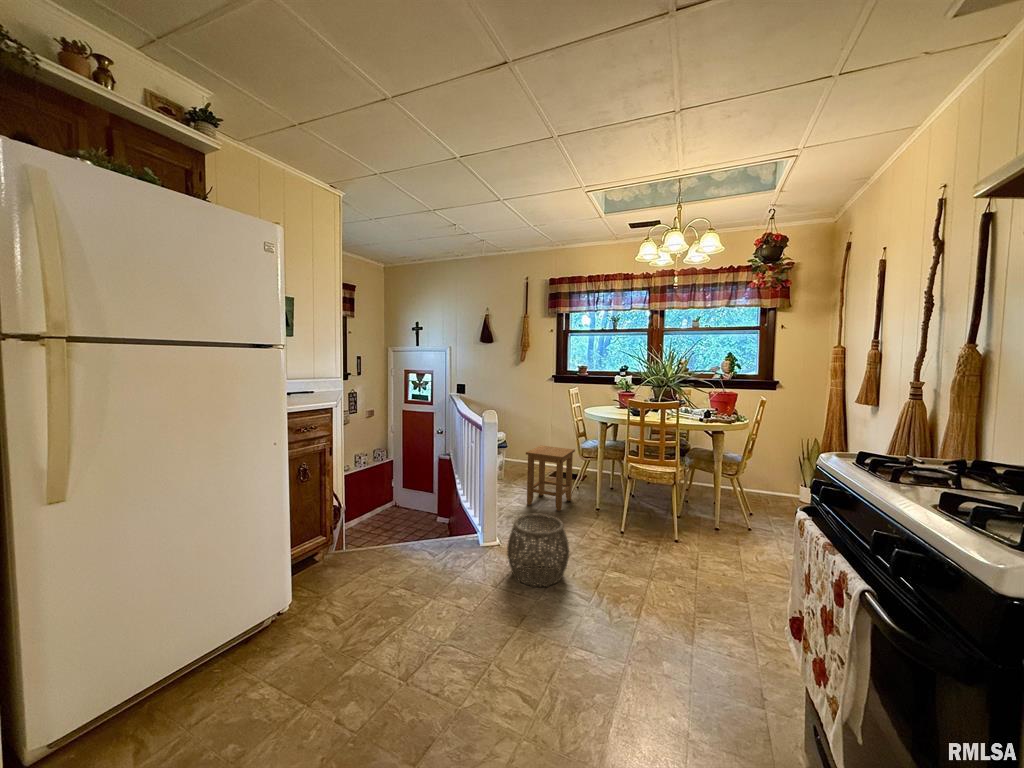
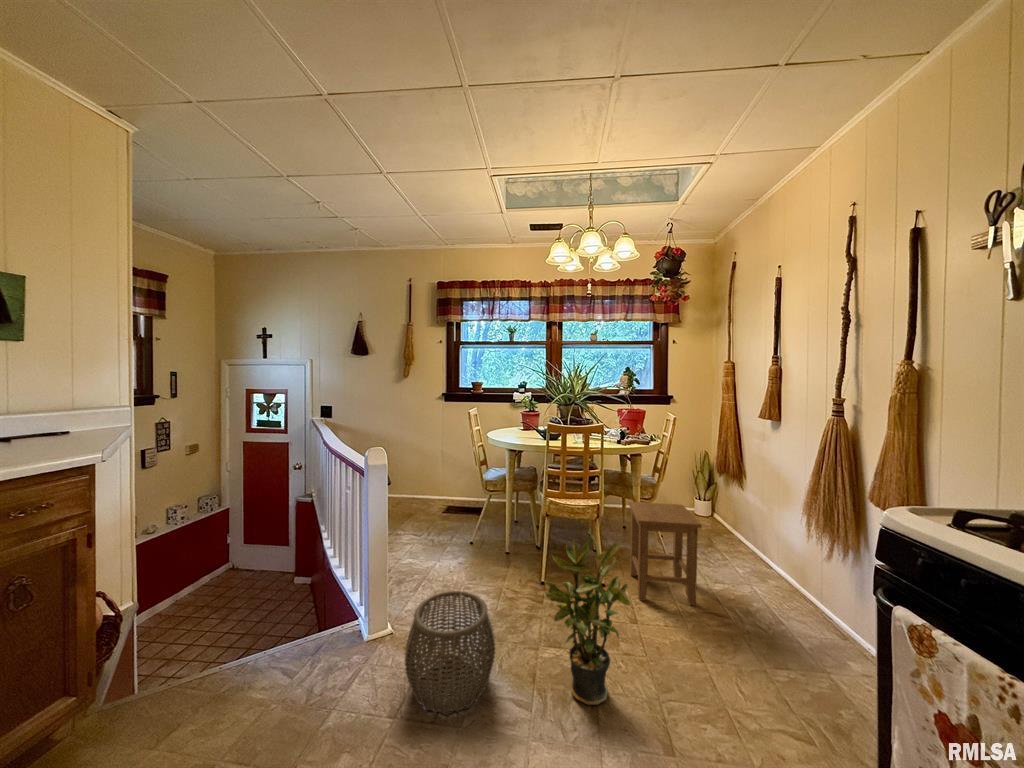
stool: present [526,445,575,511] -> present [629,502,702,605]
potted plant: none [604,479,672,604] -> present [545,534,630,705]

